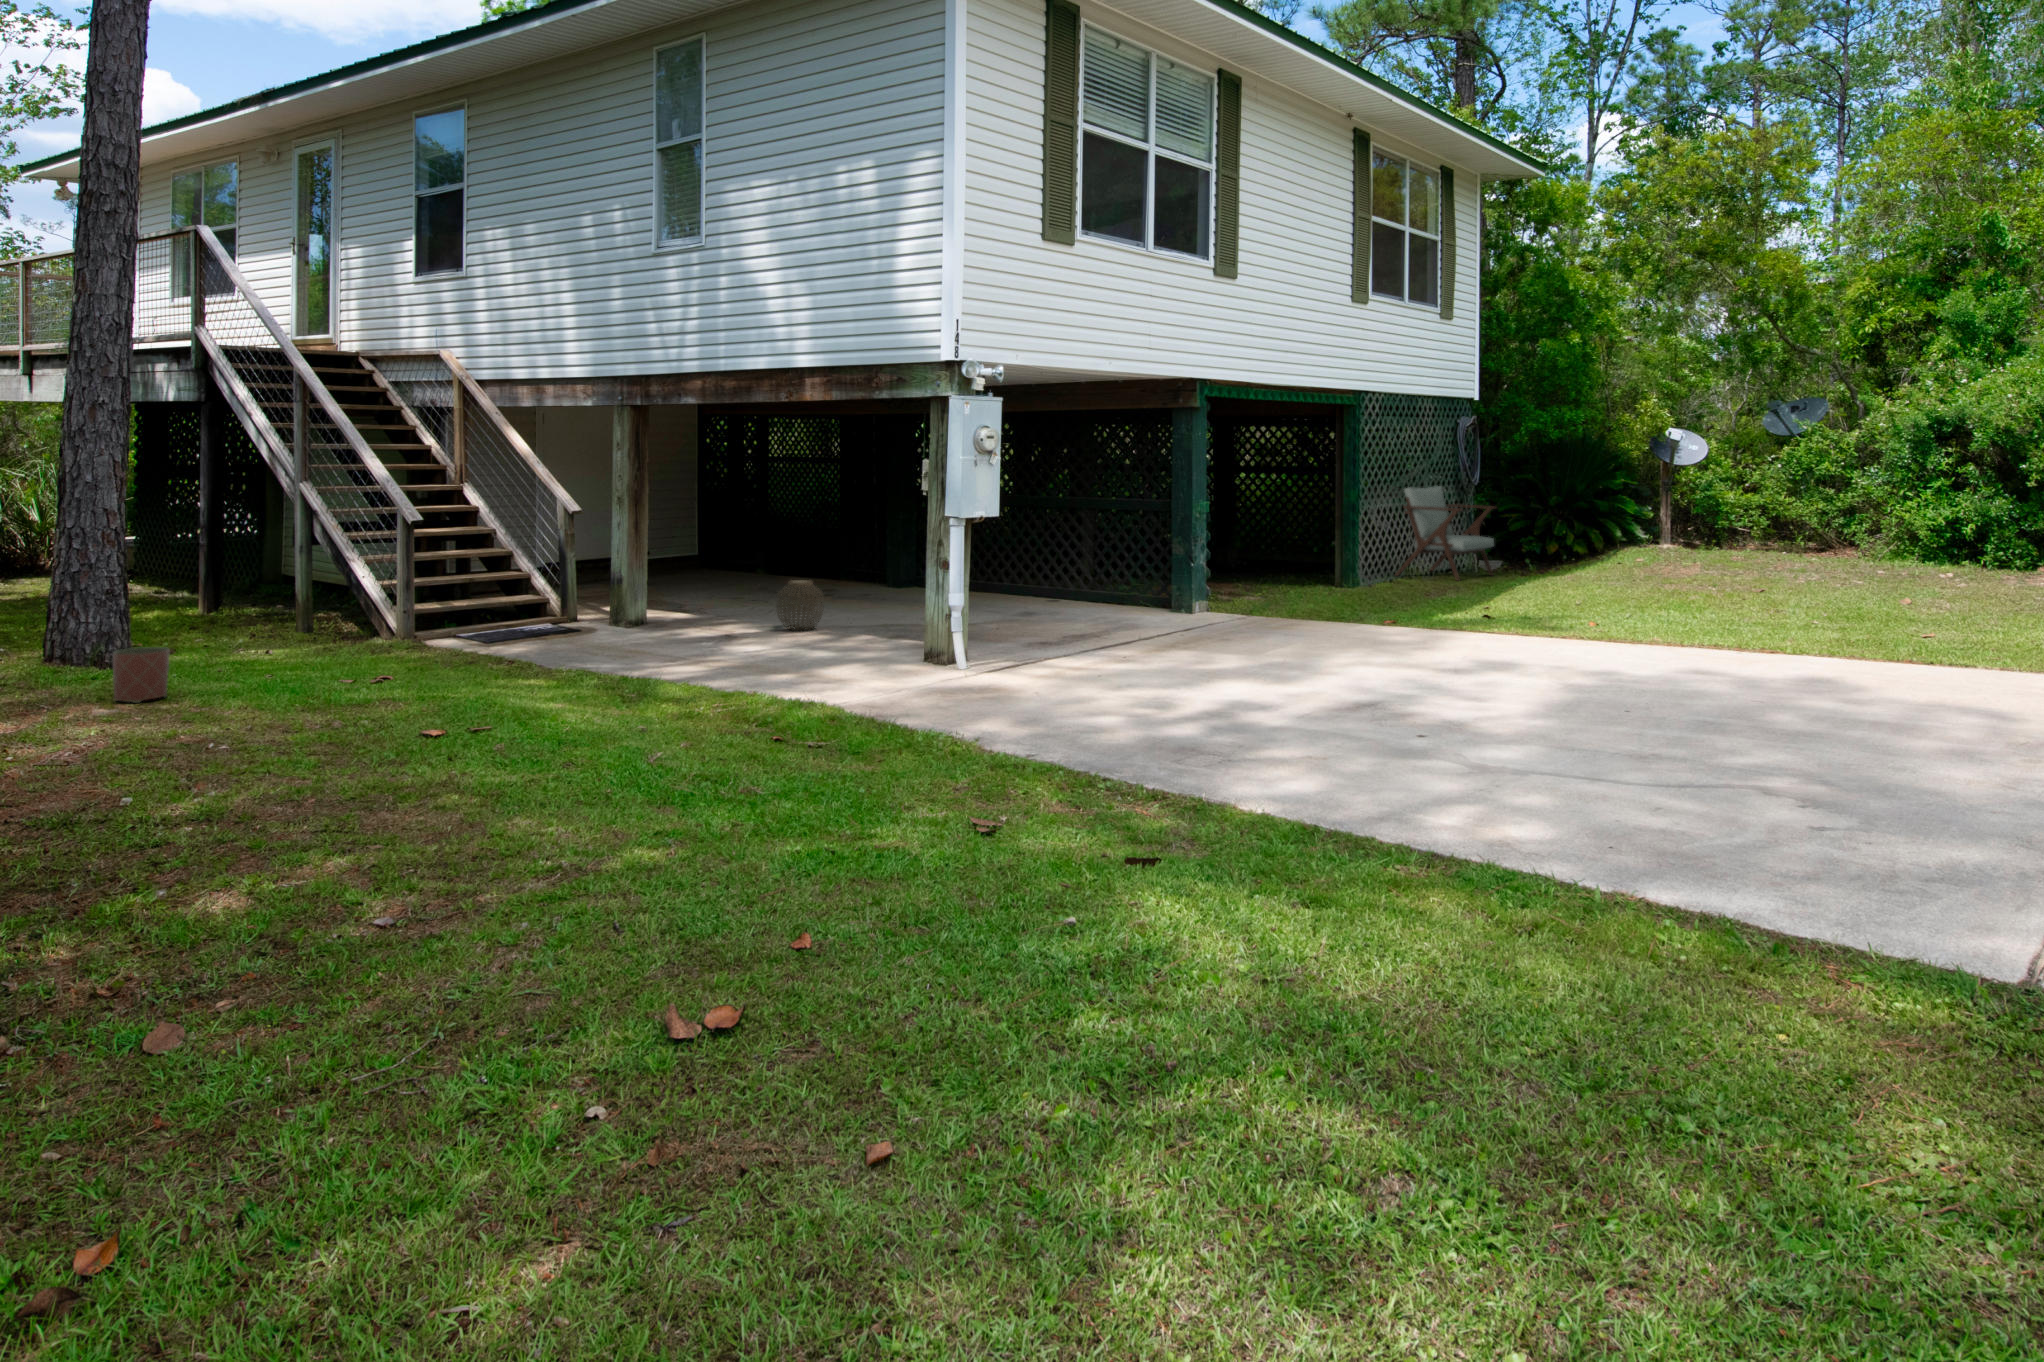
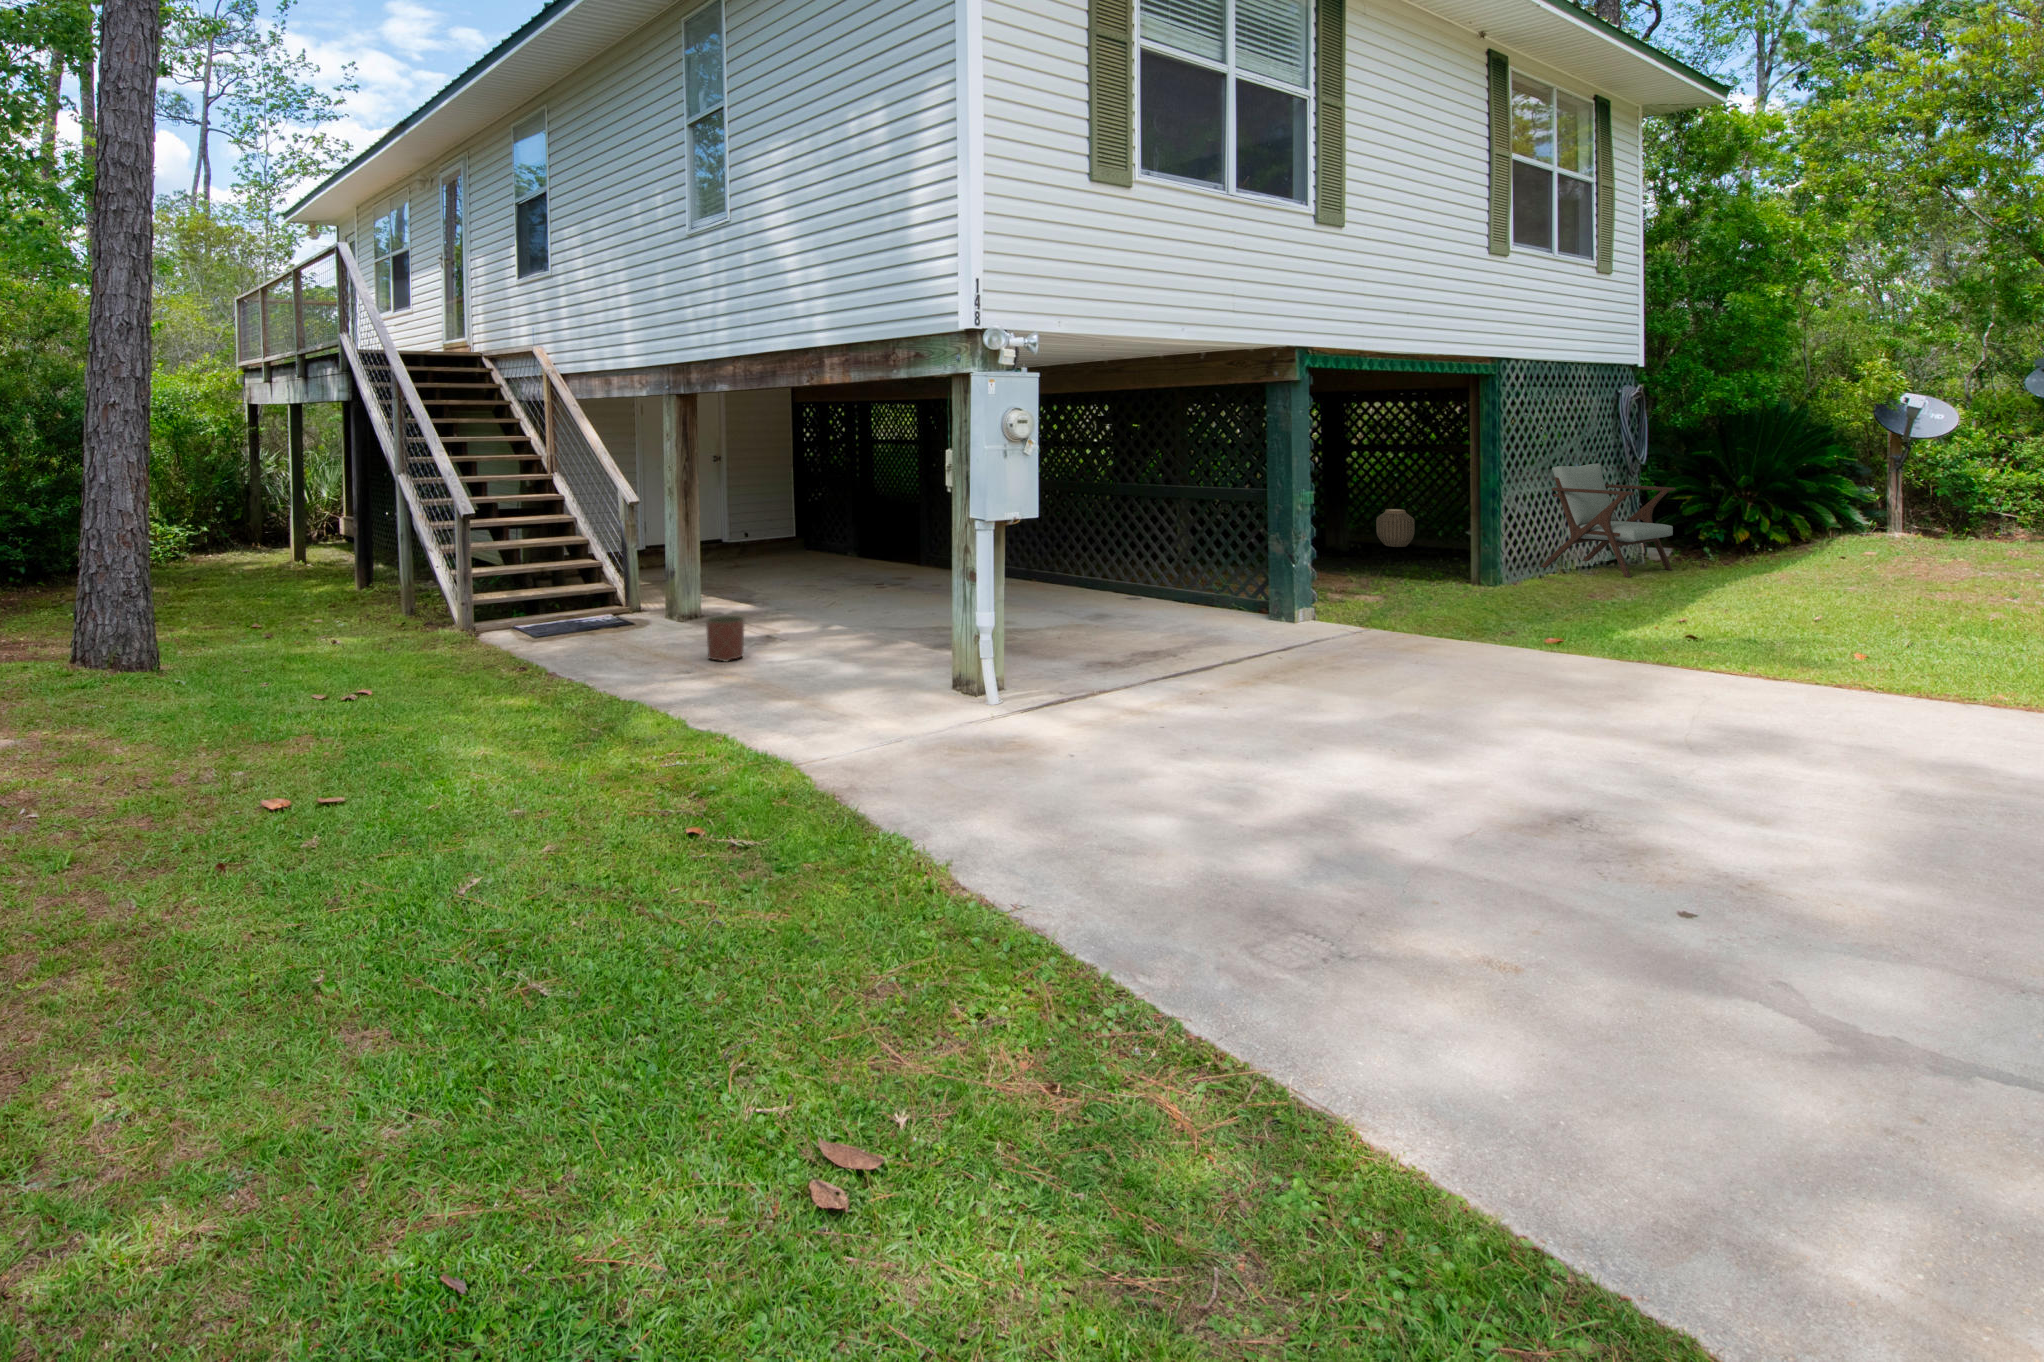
woven basket: present [776,580,824,631] -> present [1376,509,1414,547]
planter: present [113,647,170,703] -> present [706,616,744,662]

